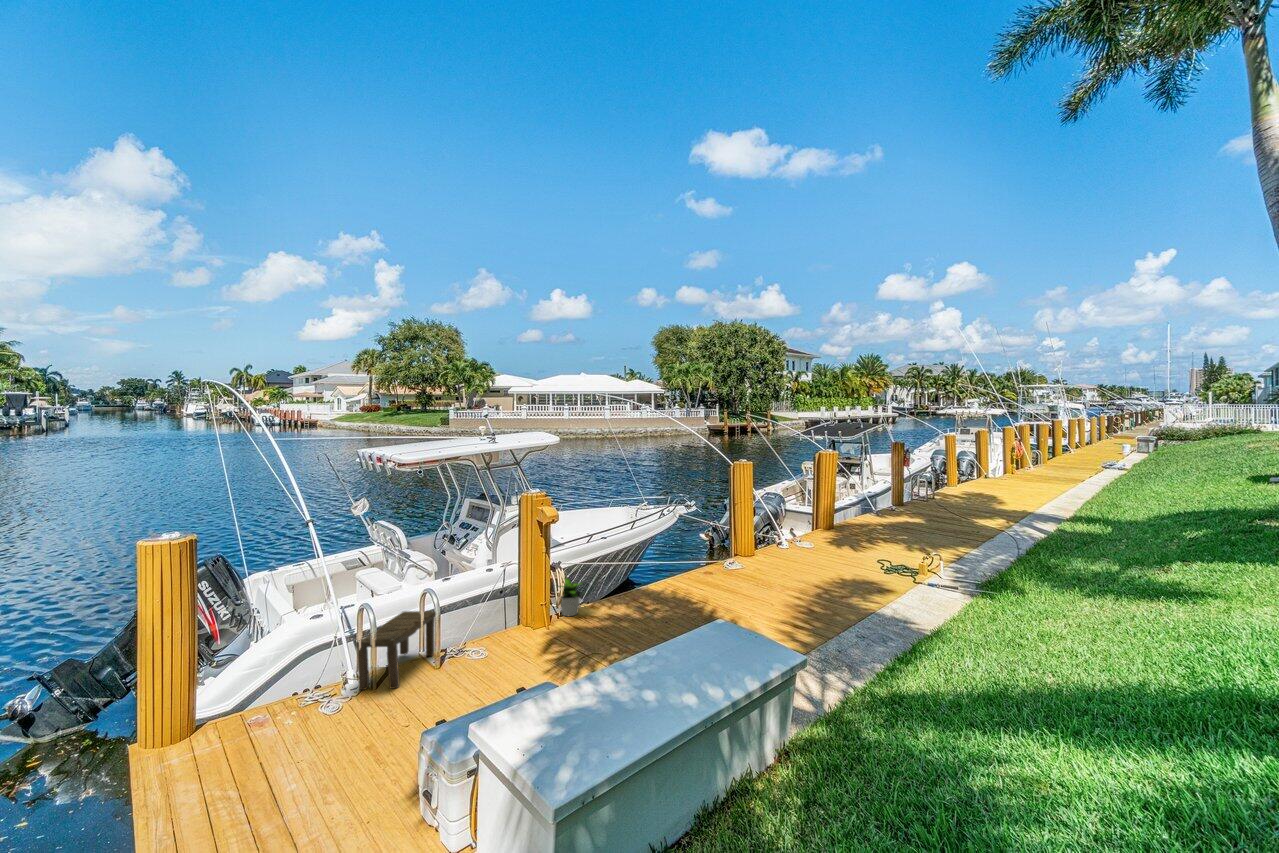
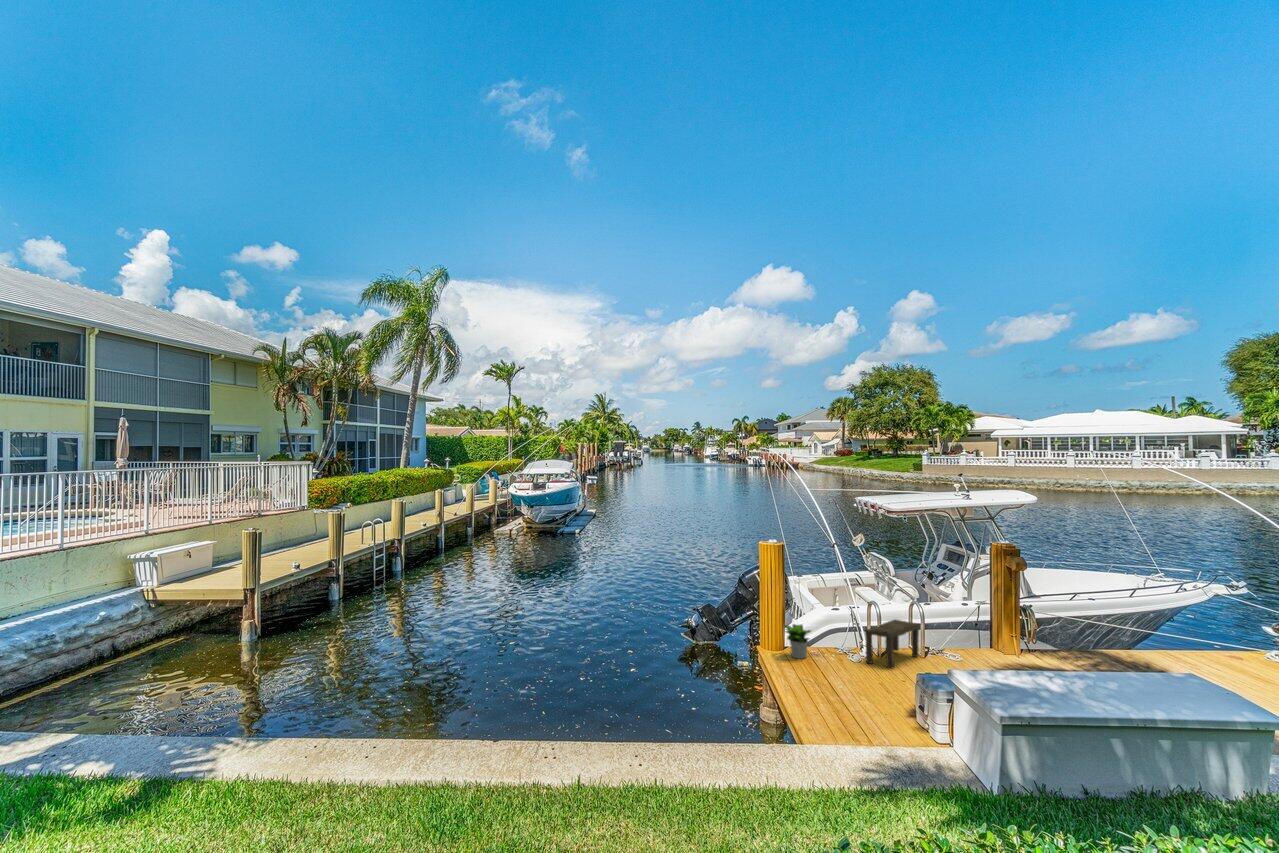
potted plant: present [557,578,585,616] -> present [784,624,811,659]

